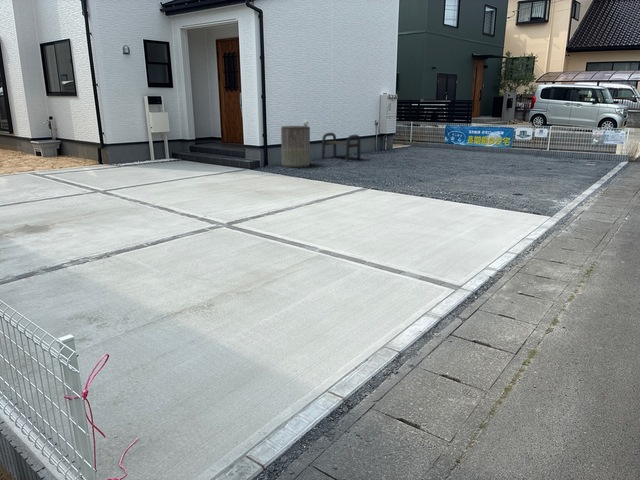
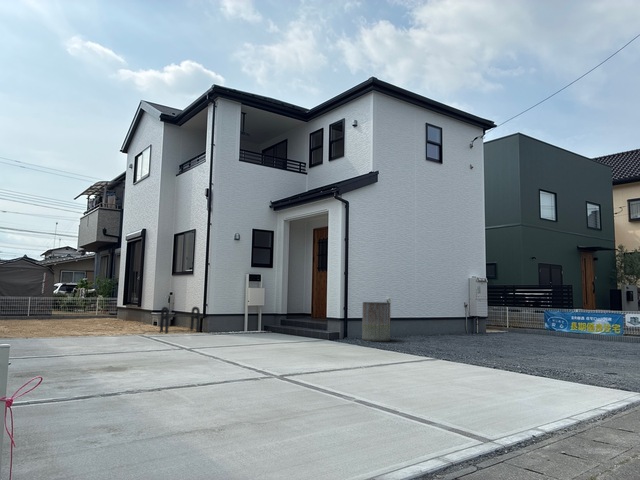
bench: present [322,133,361,161] -> present [160,307,200,333]

